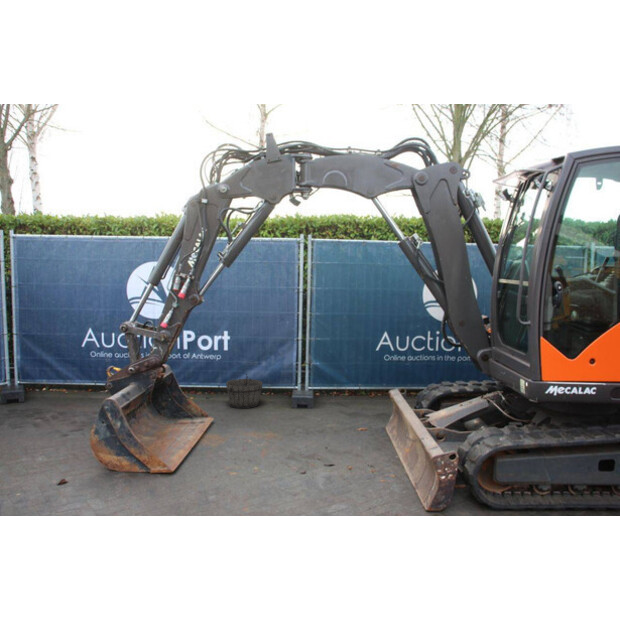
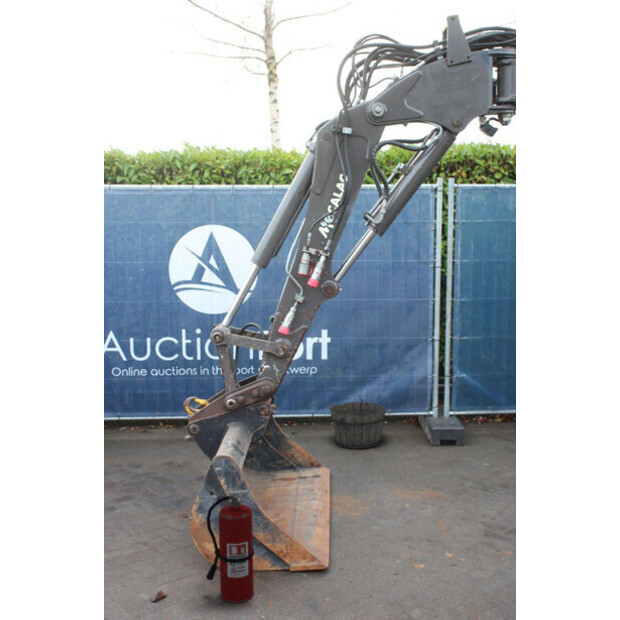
fire extinguisher: none [93,419,123,490] -> present [206,490,254,603]

